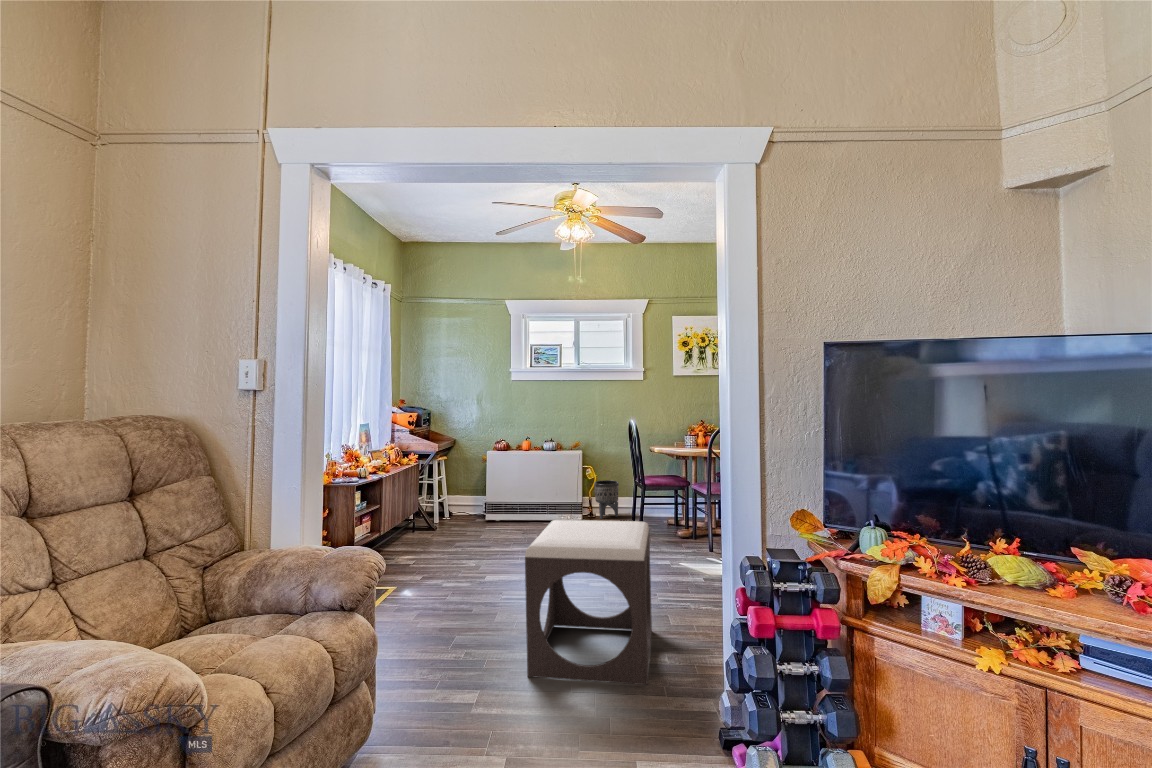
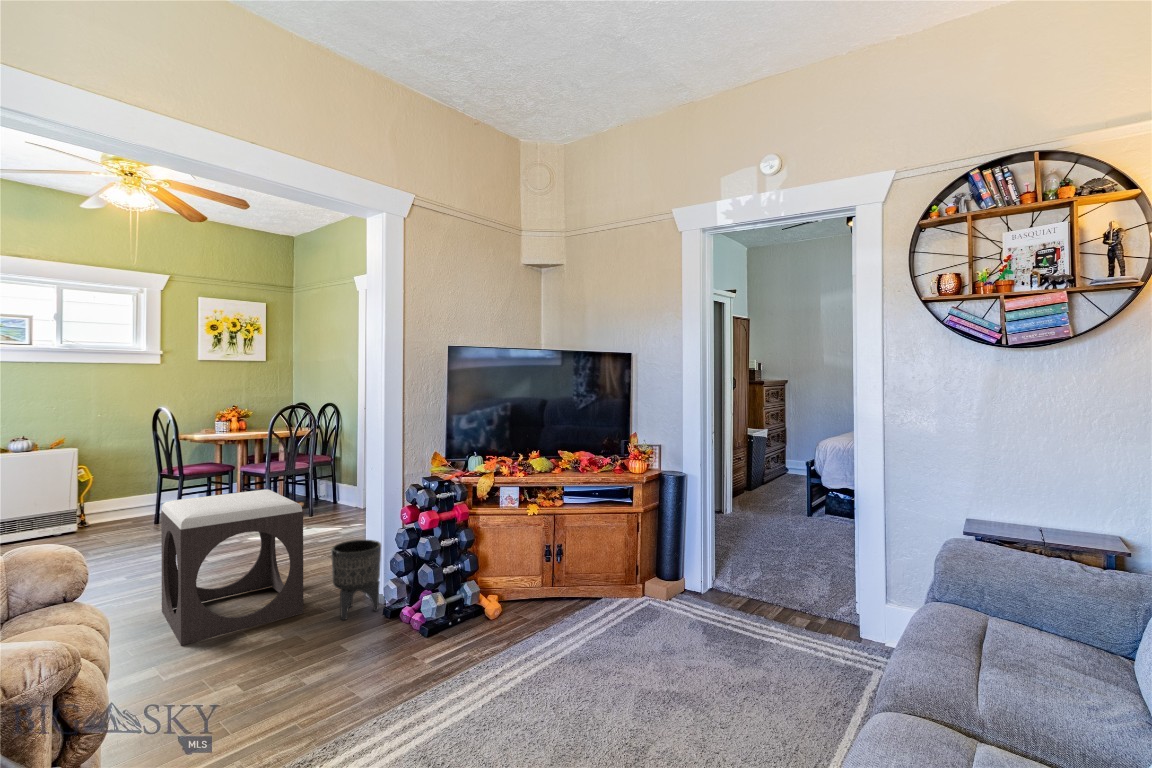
planter: present [594,480,619,519] -> present [331,540,381,620]

